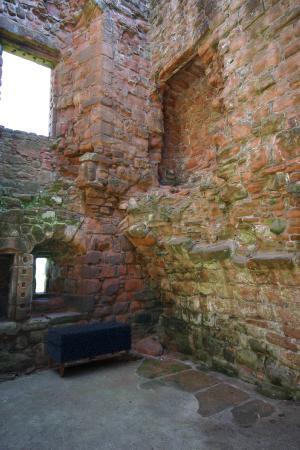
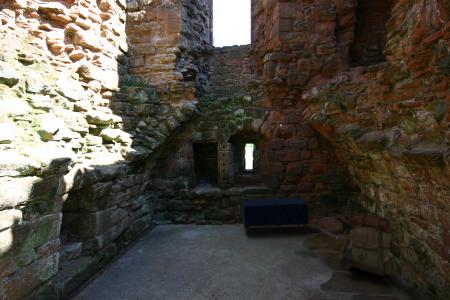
backpack: none [185,324,238,384] -> present [339,213,397,276]

